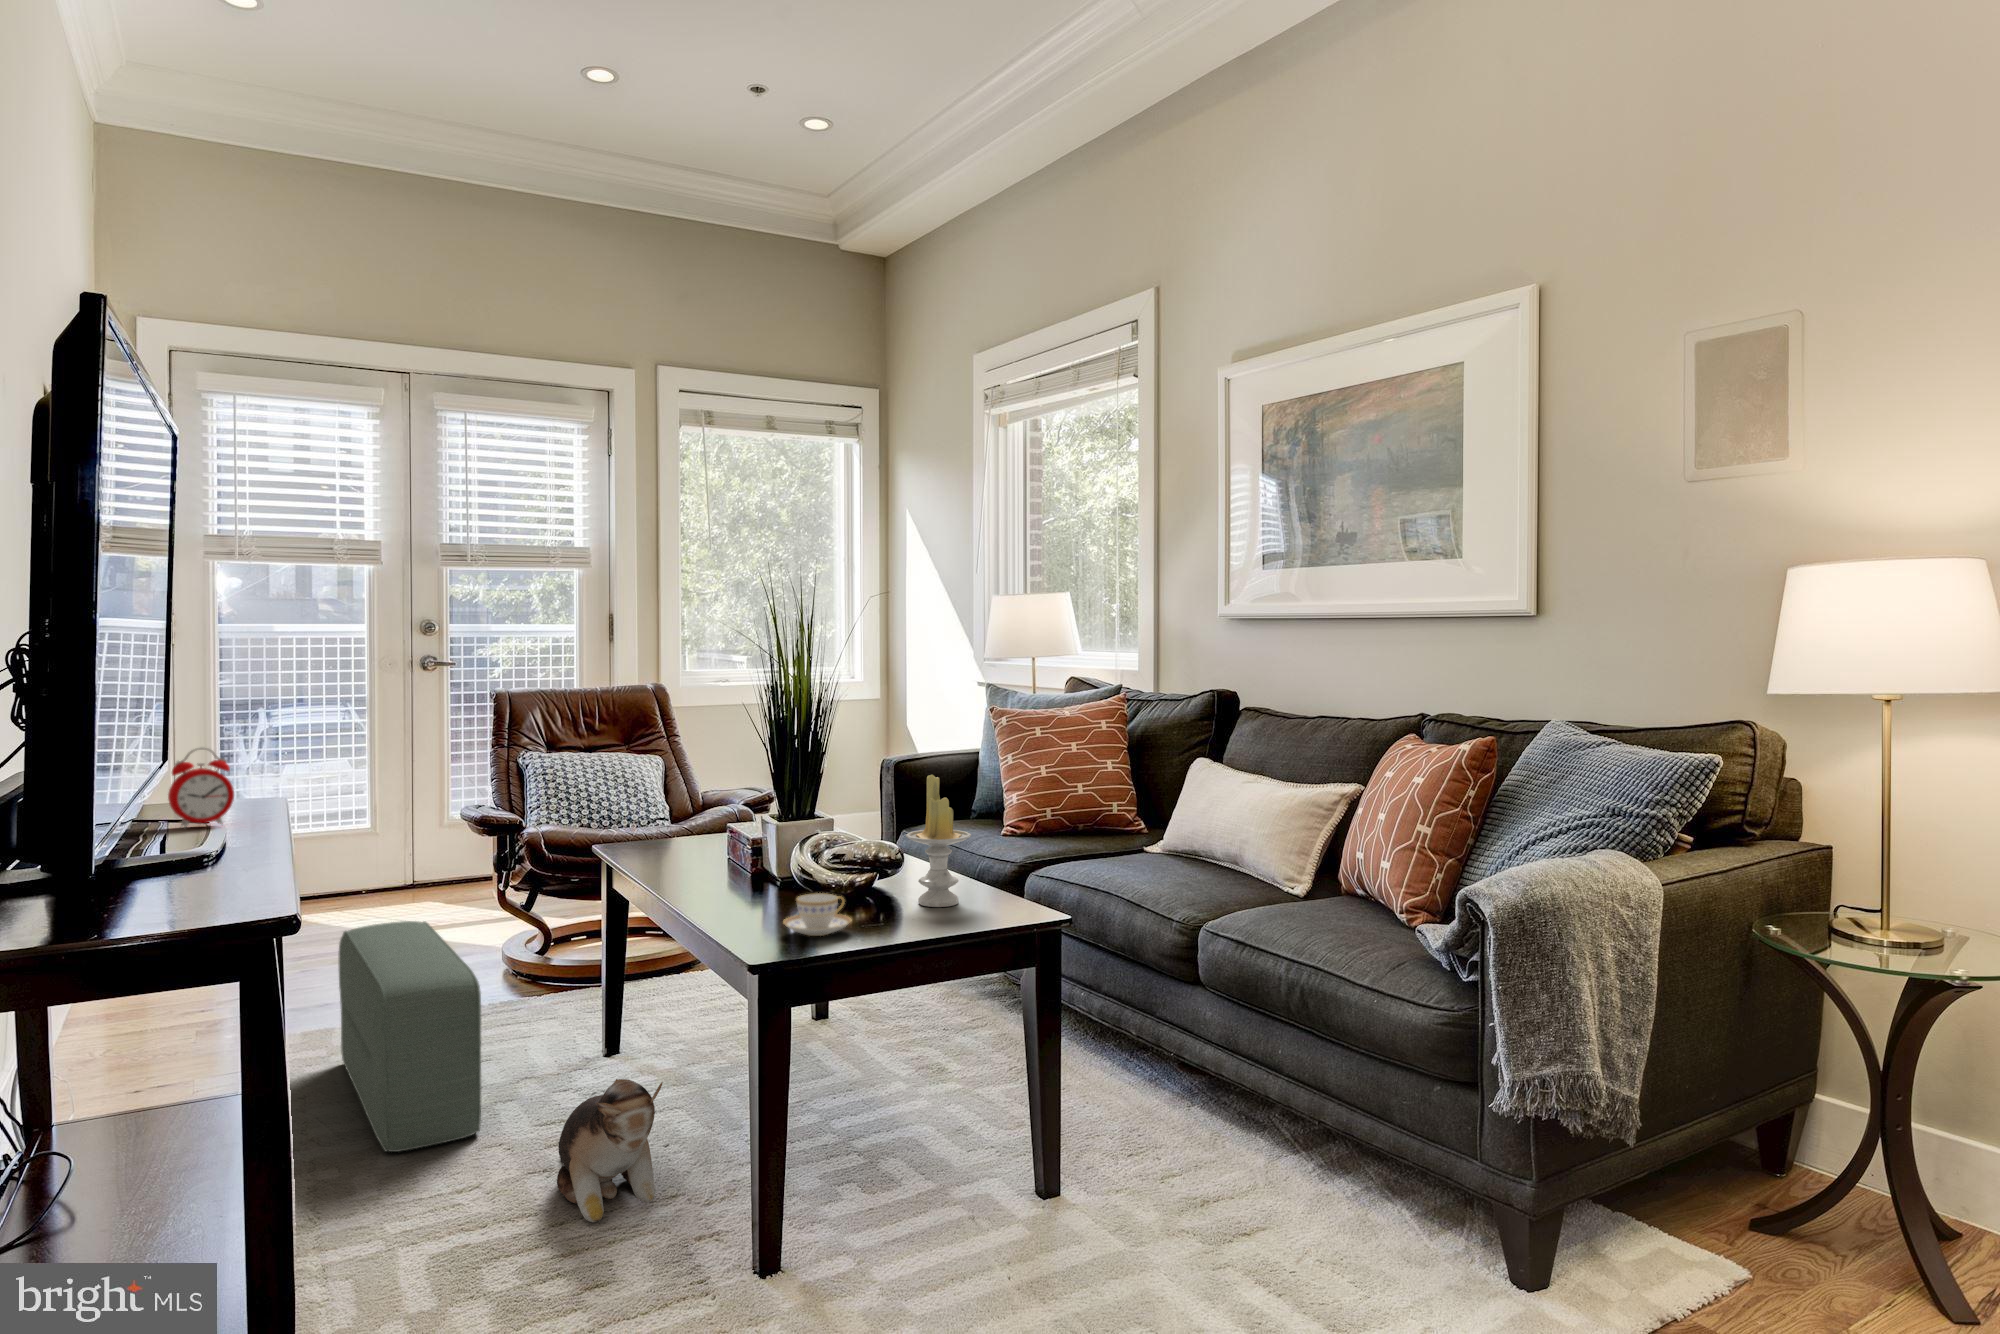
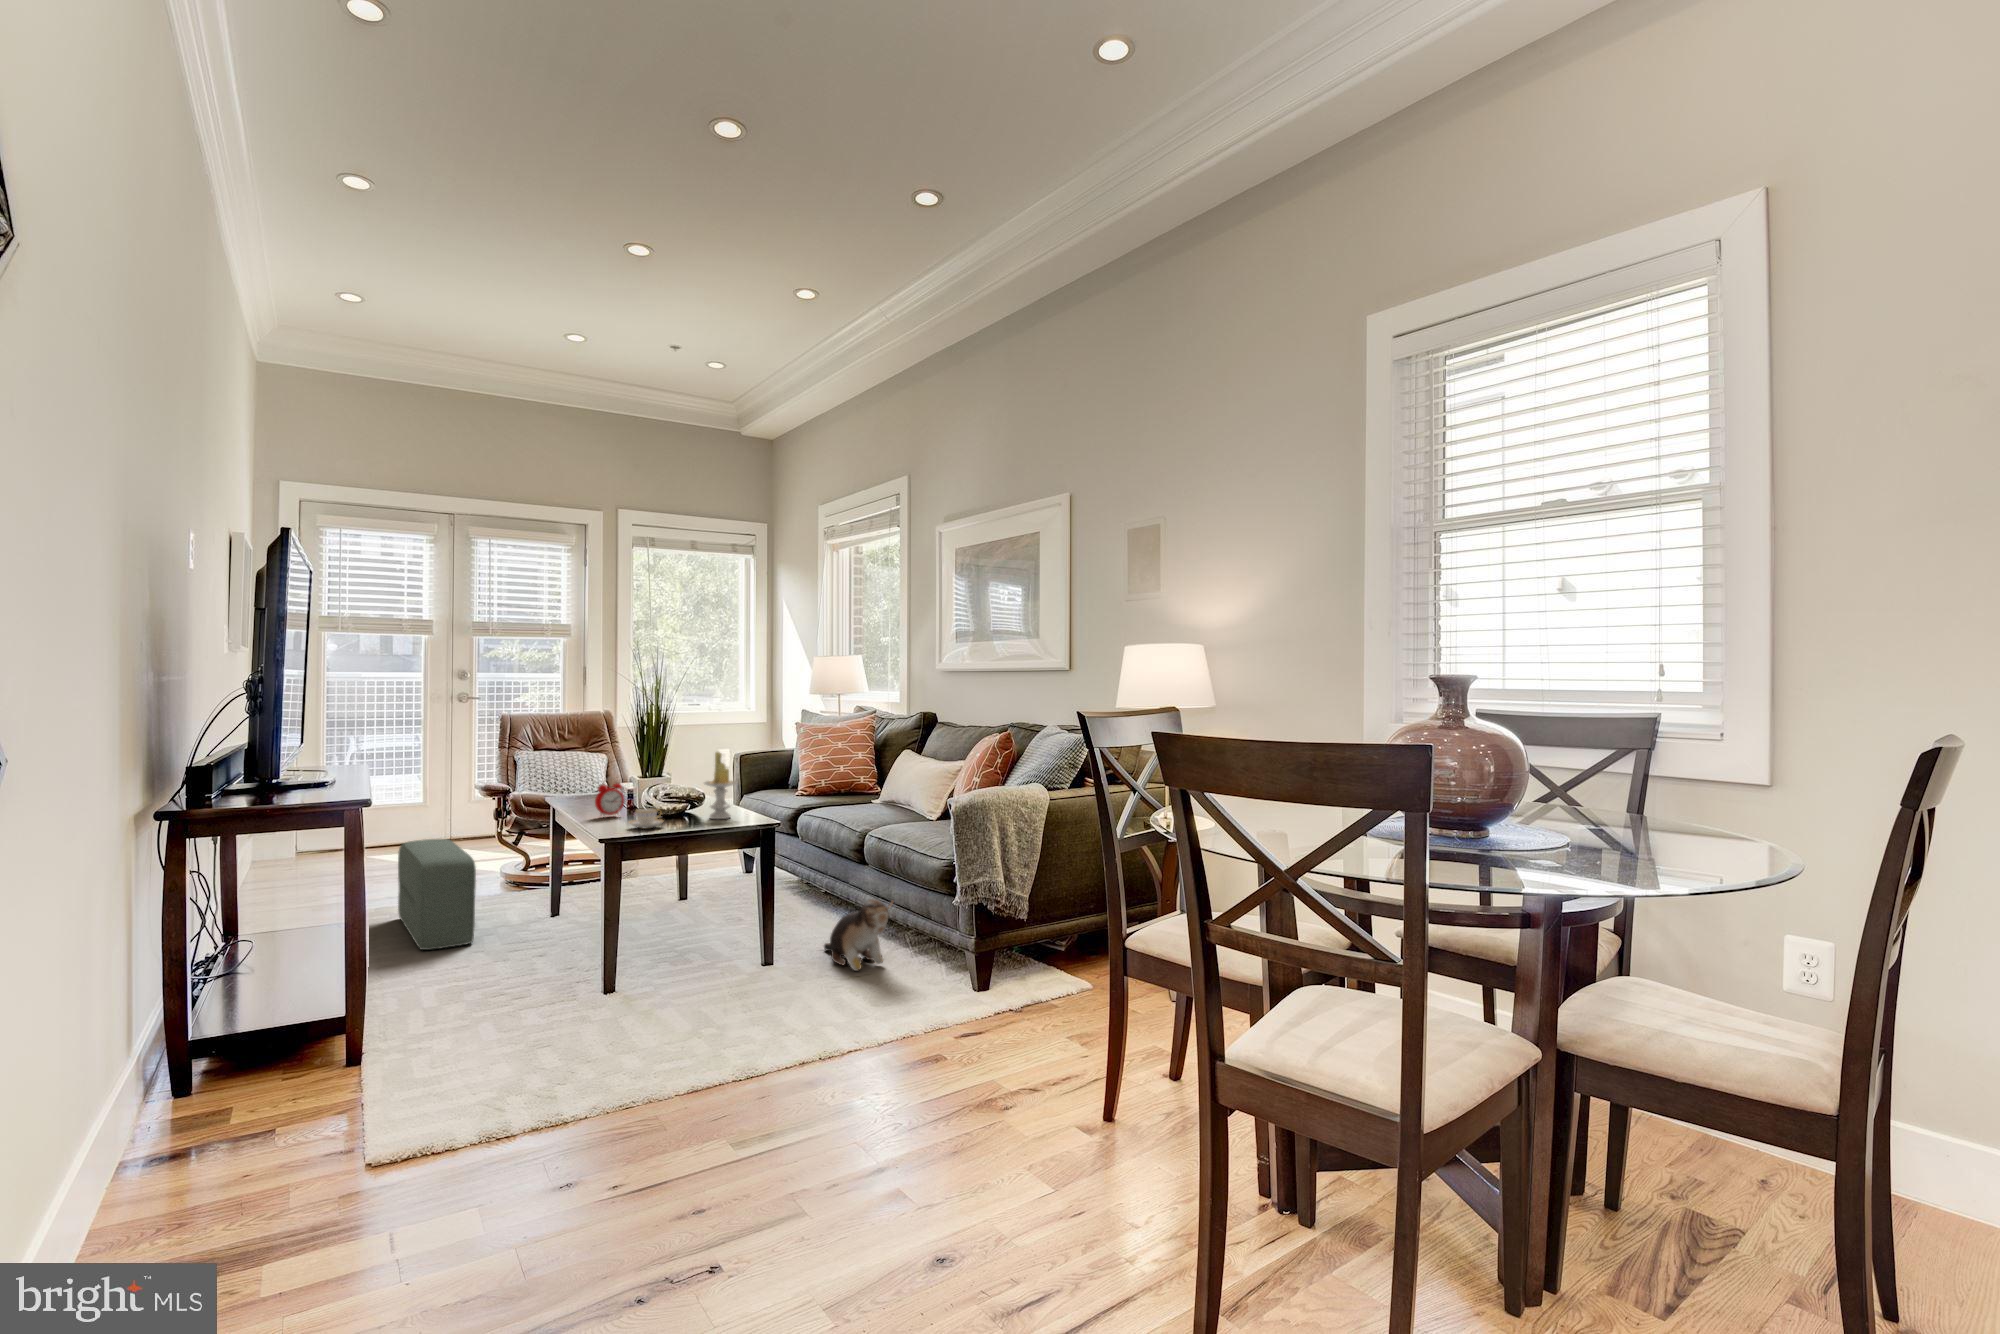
alarm clock: present [168,748,234,828] -> present [595,777,625,816]
plush toy: present [557,1079,662,1223] -> present [824,899,893,971]

